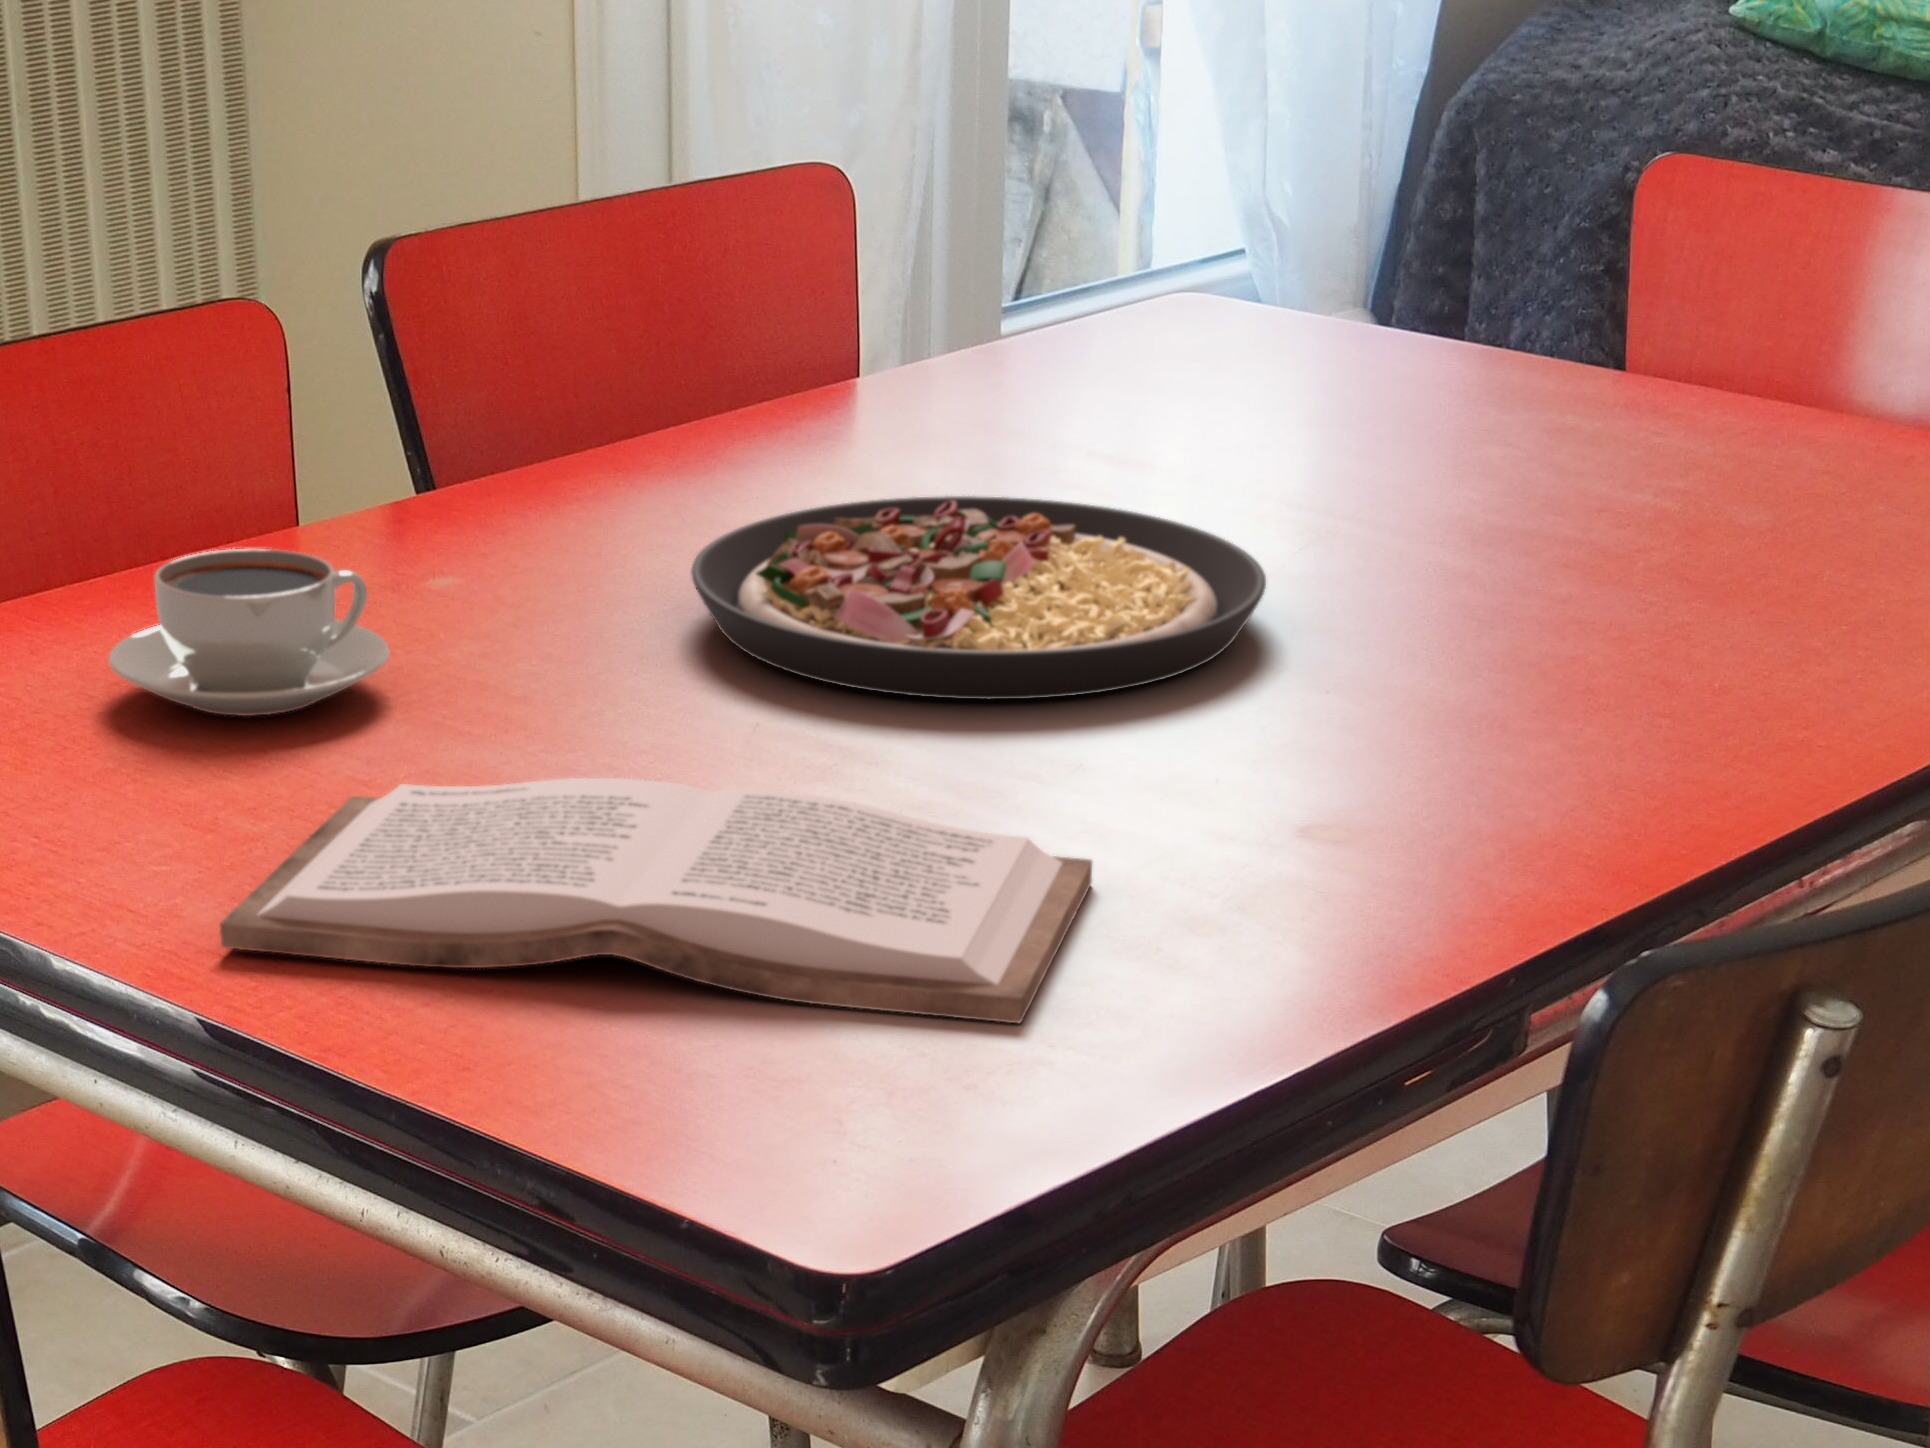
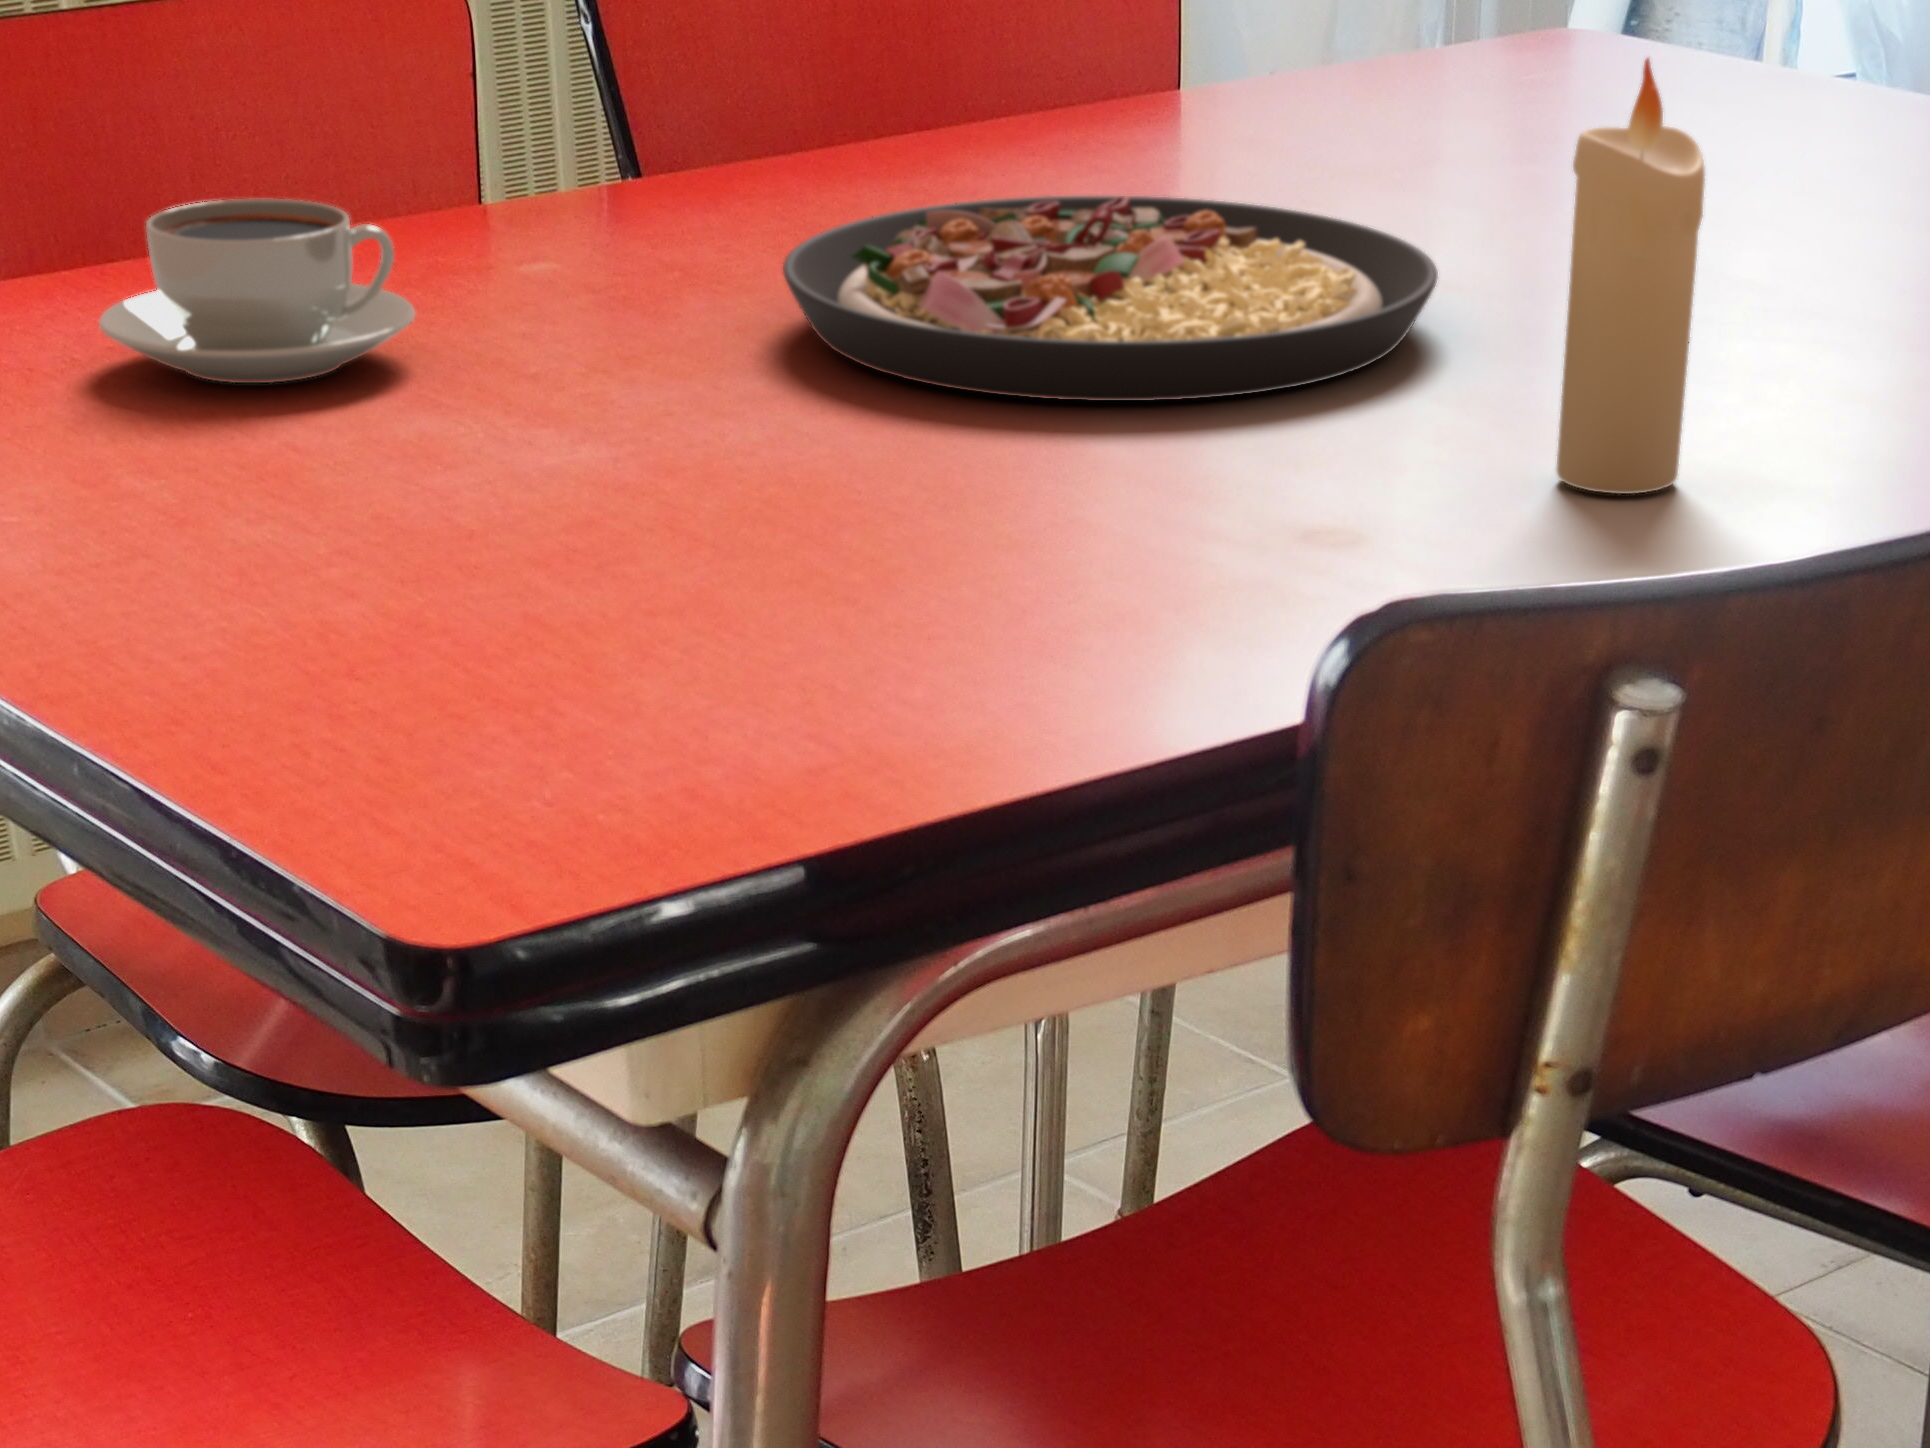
candle: none [1451,419,1580,772] -> present [1557,58,1705,494]
book: present [220,778,1092,1023] -> none [20,438,1048,714]

